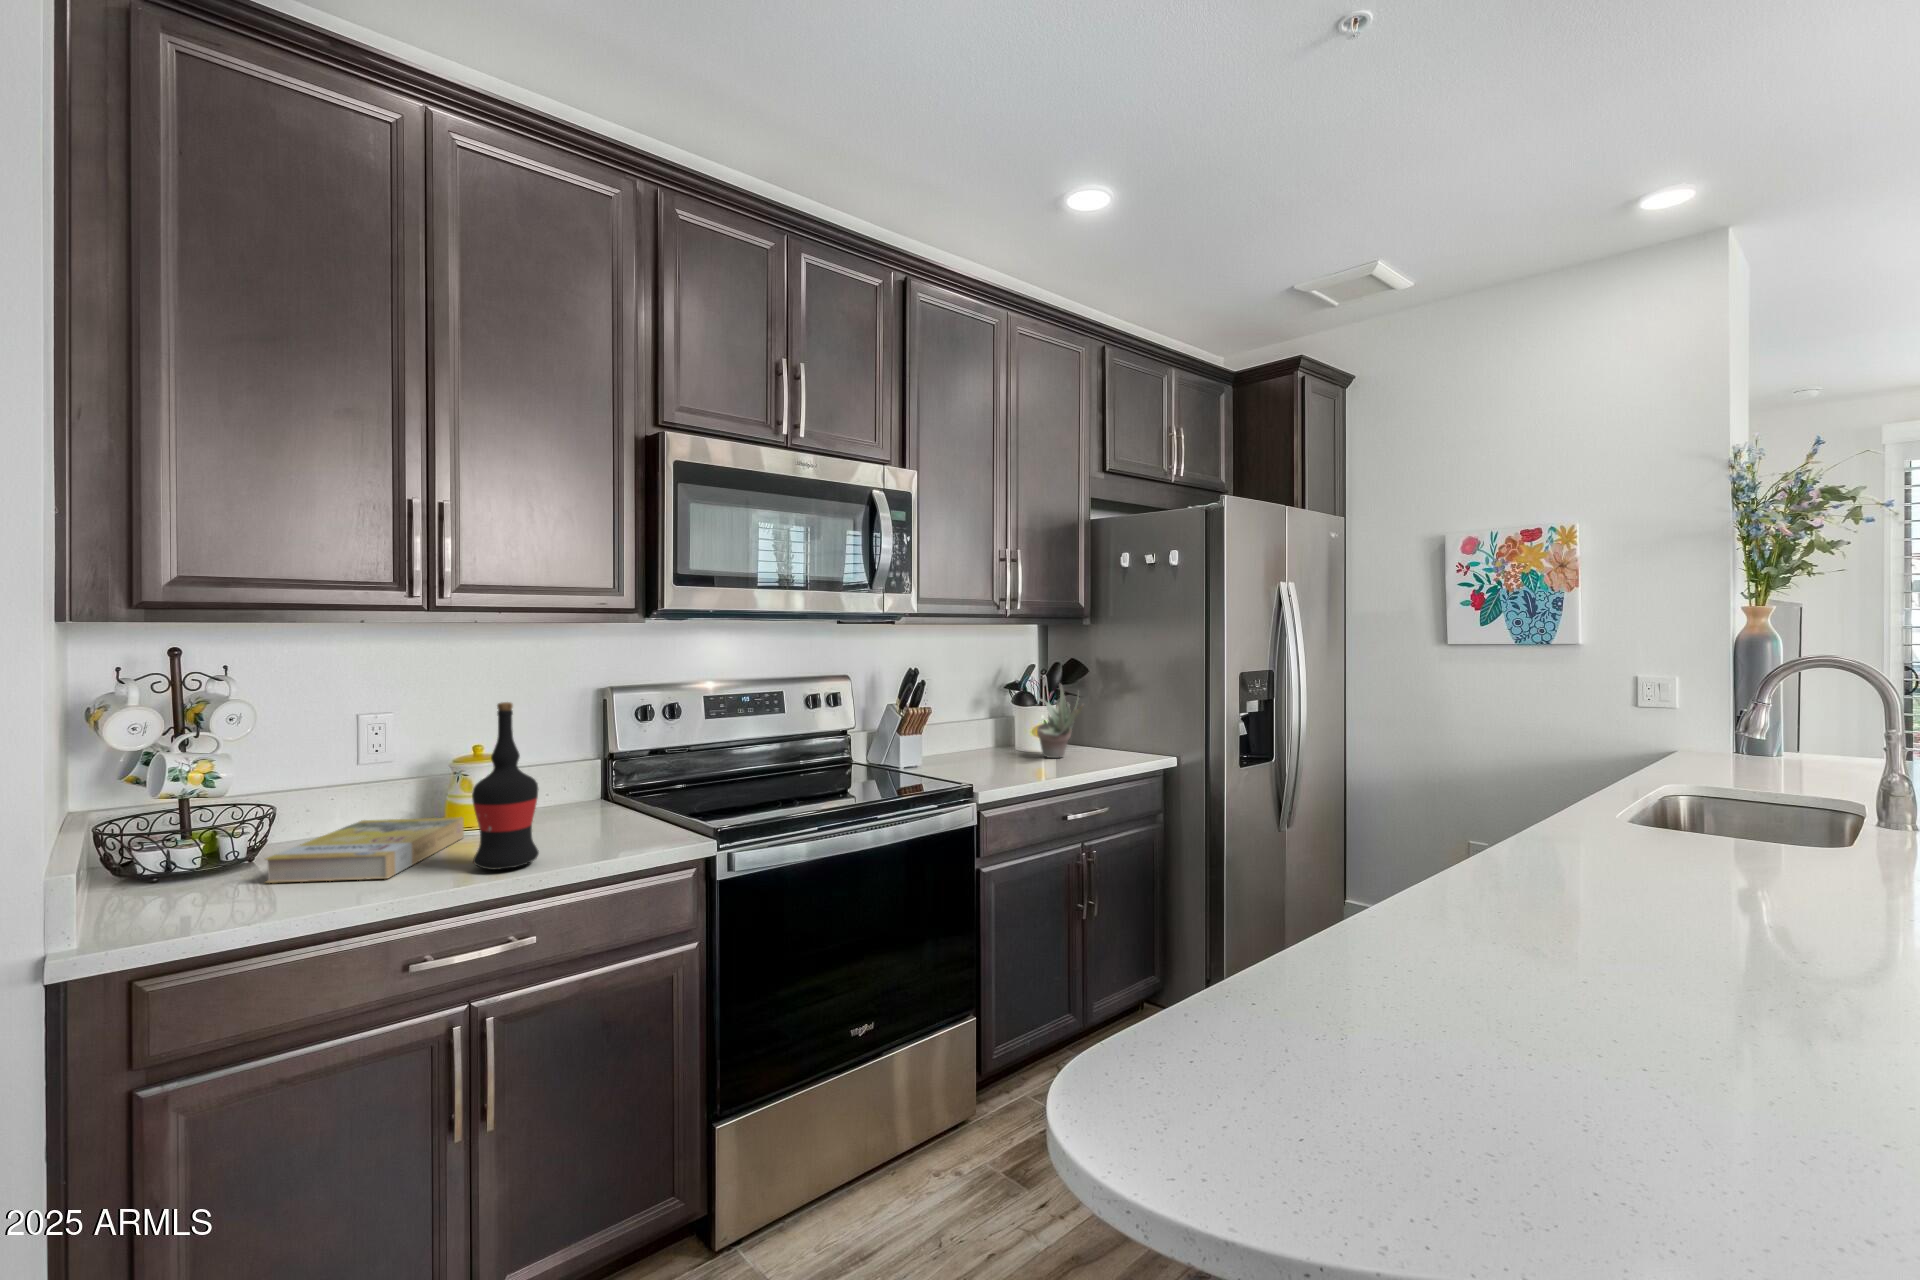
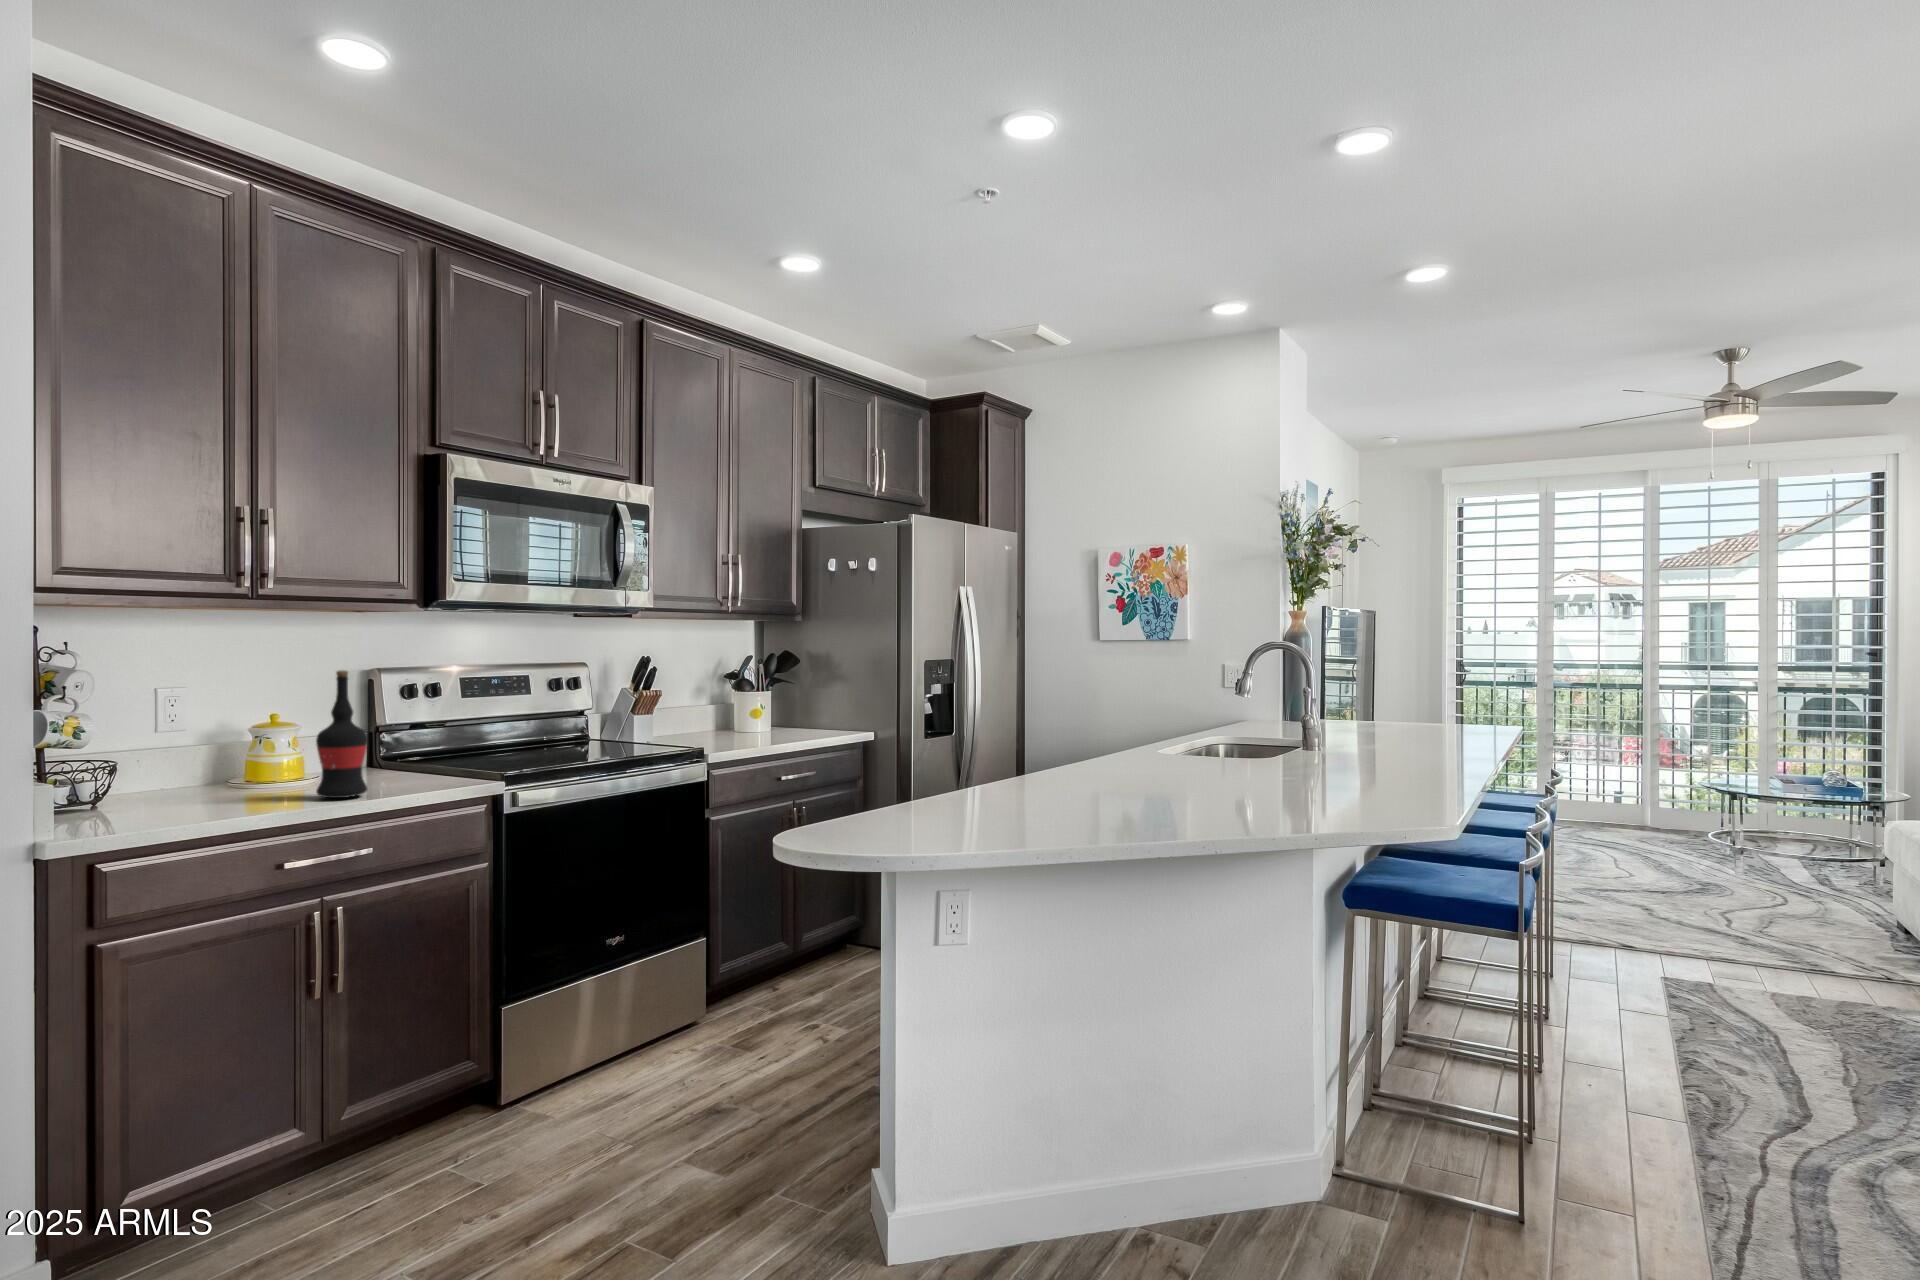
succulent plant: present [1037,684,1083,758] -> none [754,669,796,735]
book: present [266,817,464,883] -> none [144,771,276,810]

